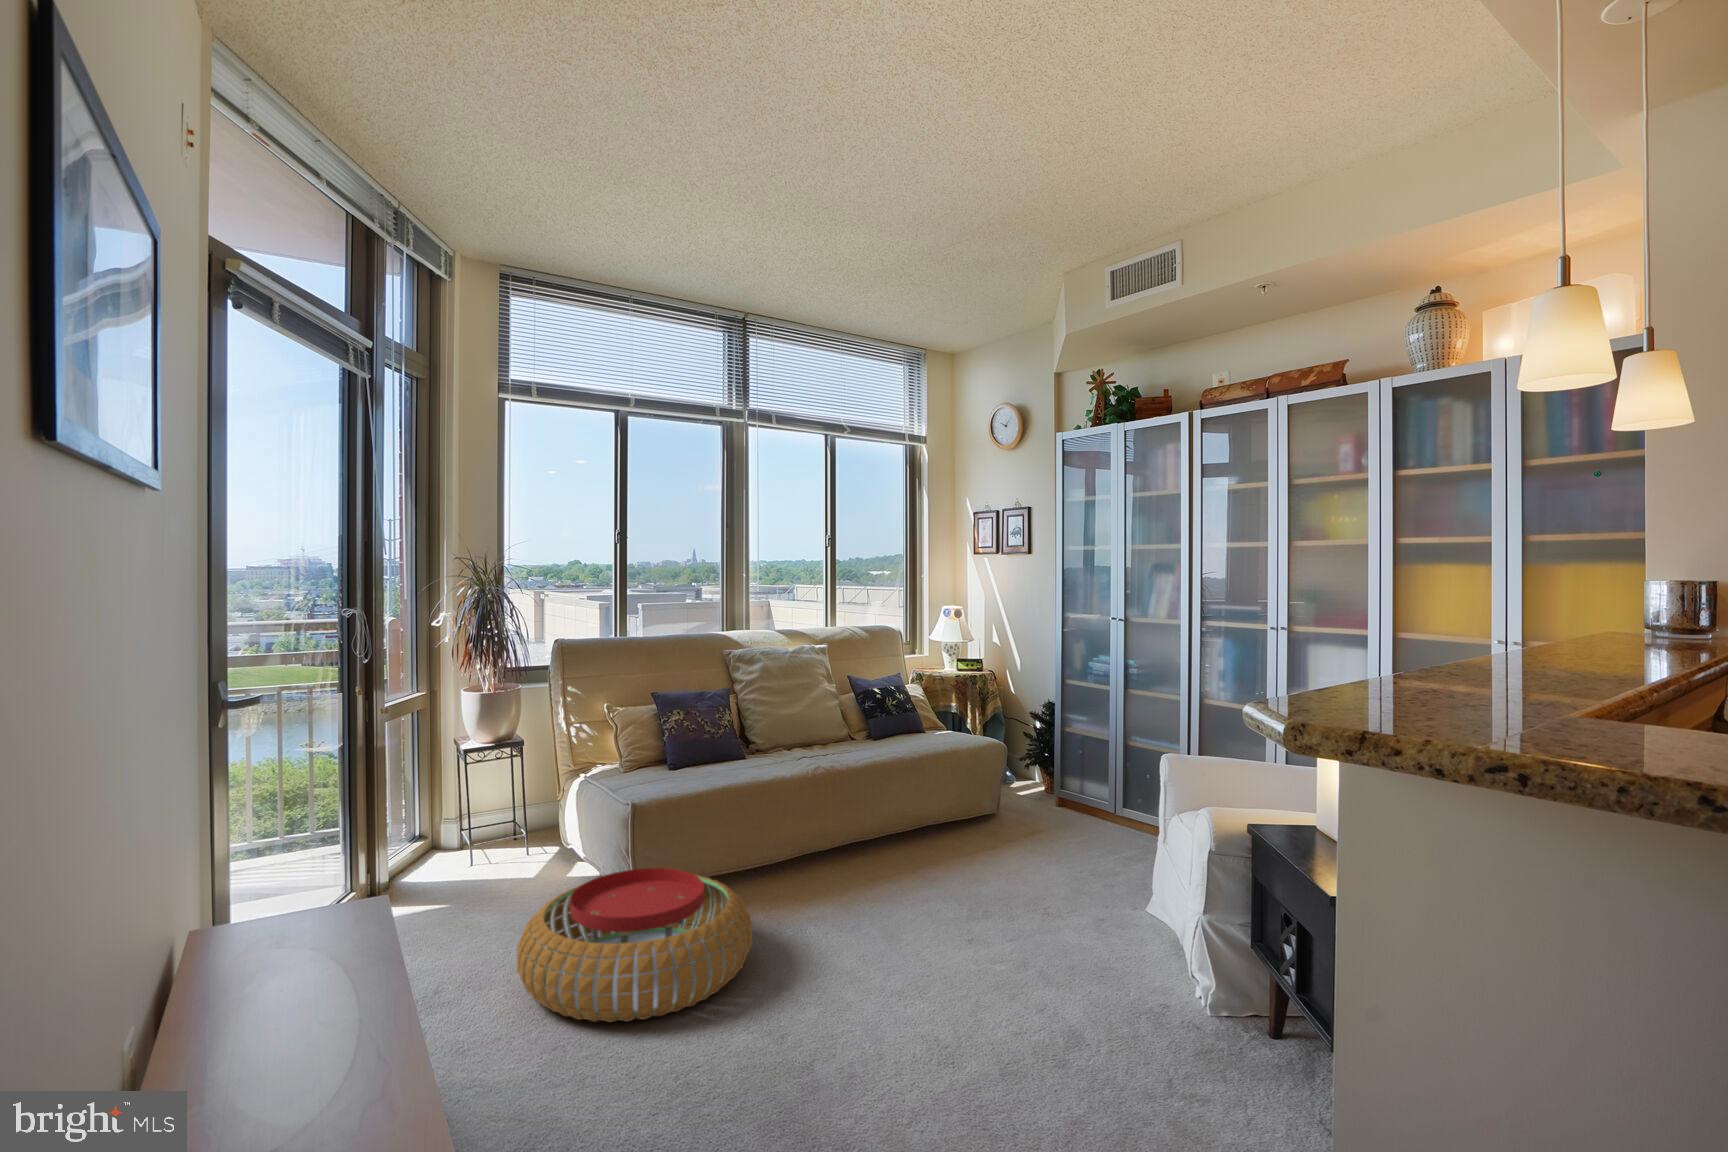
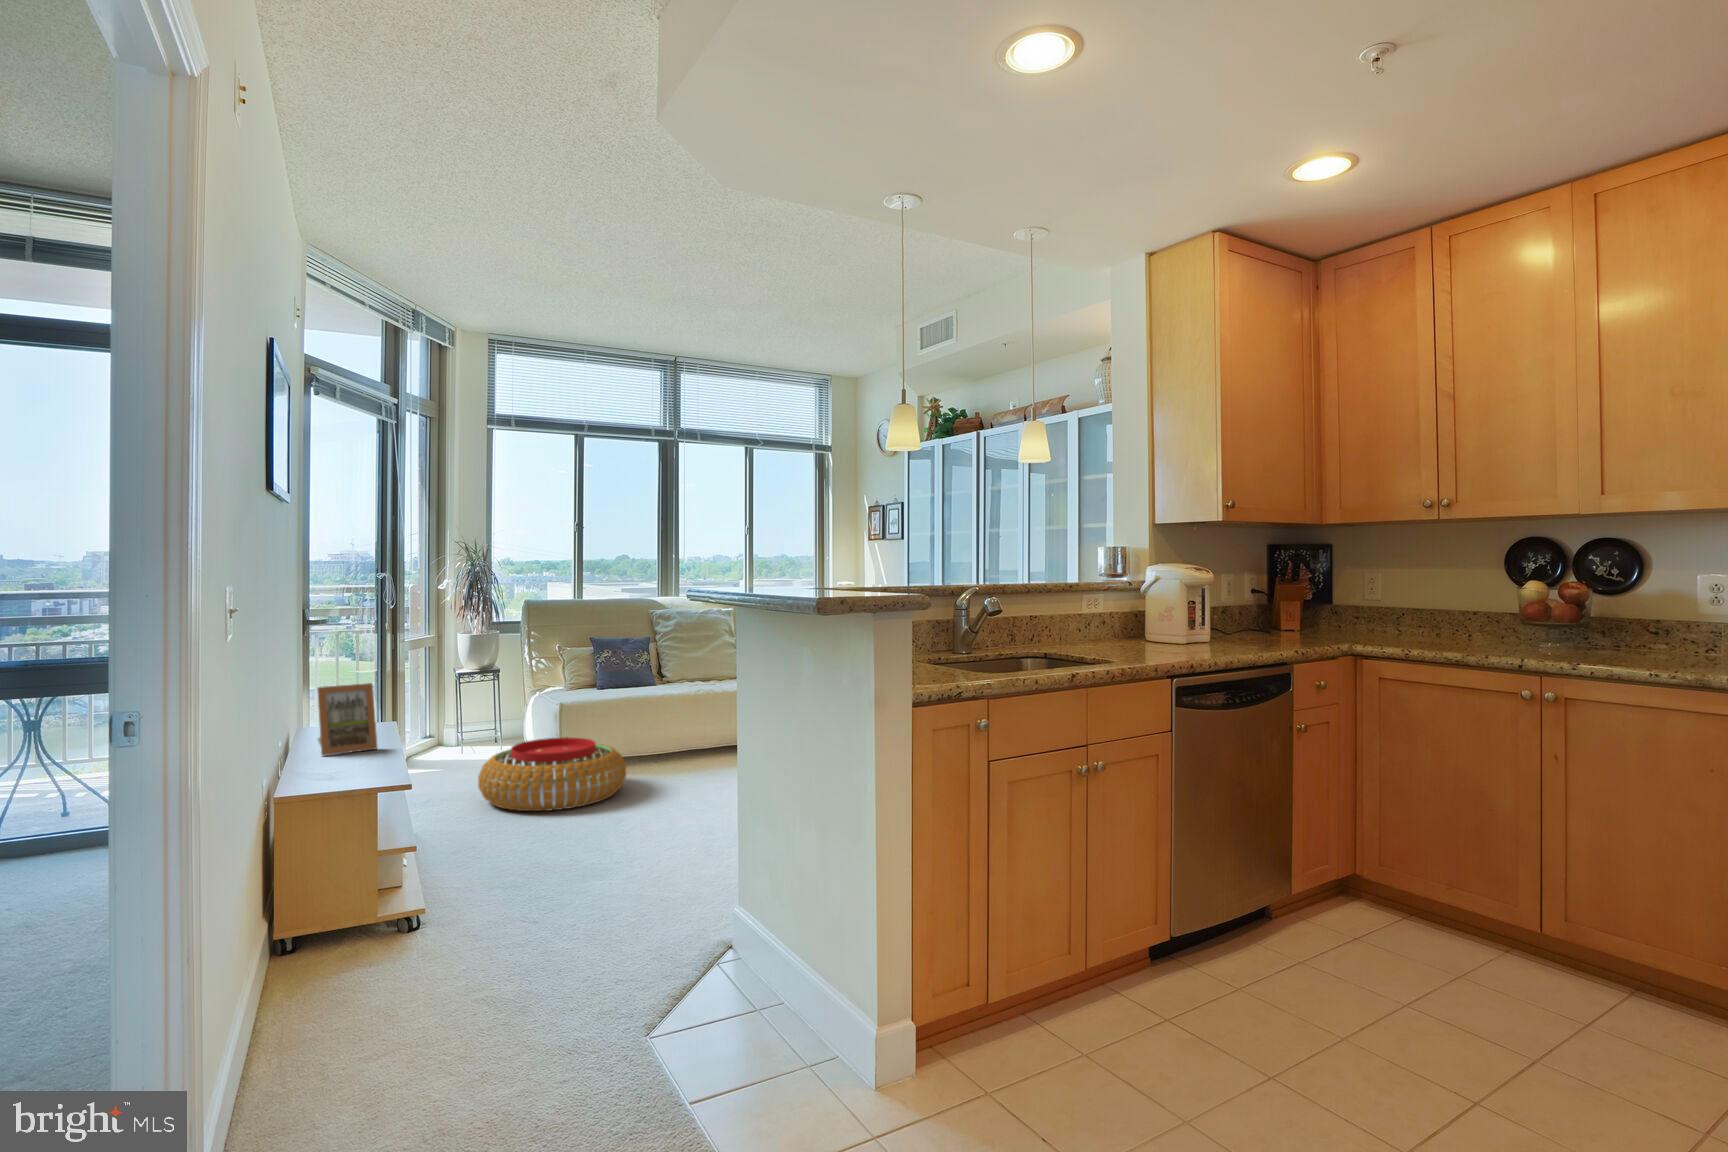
picture frame: none [218,858,349,1038] -> present [317,683,377,756]

